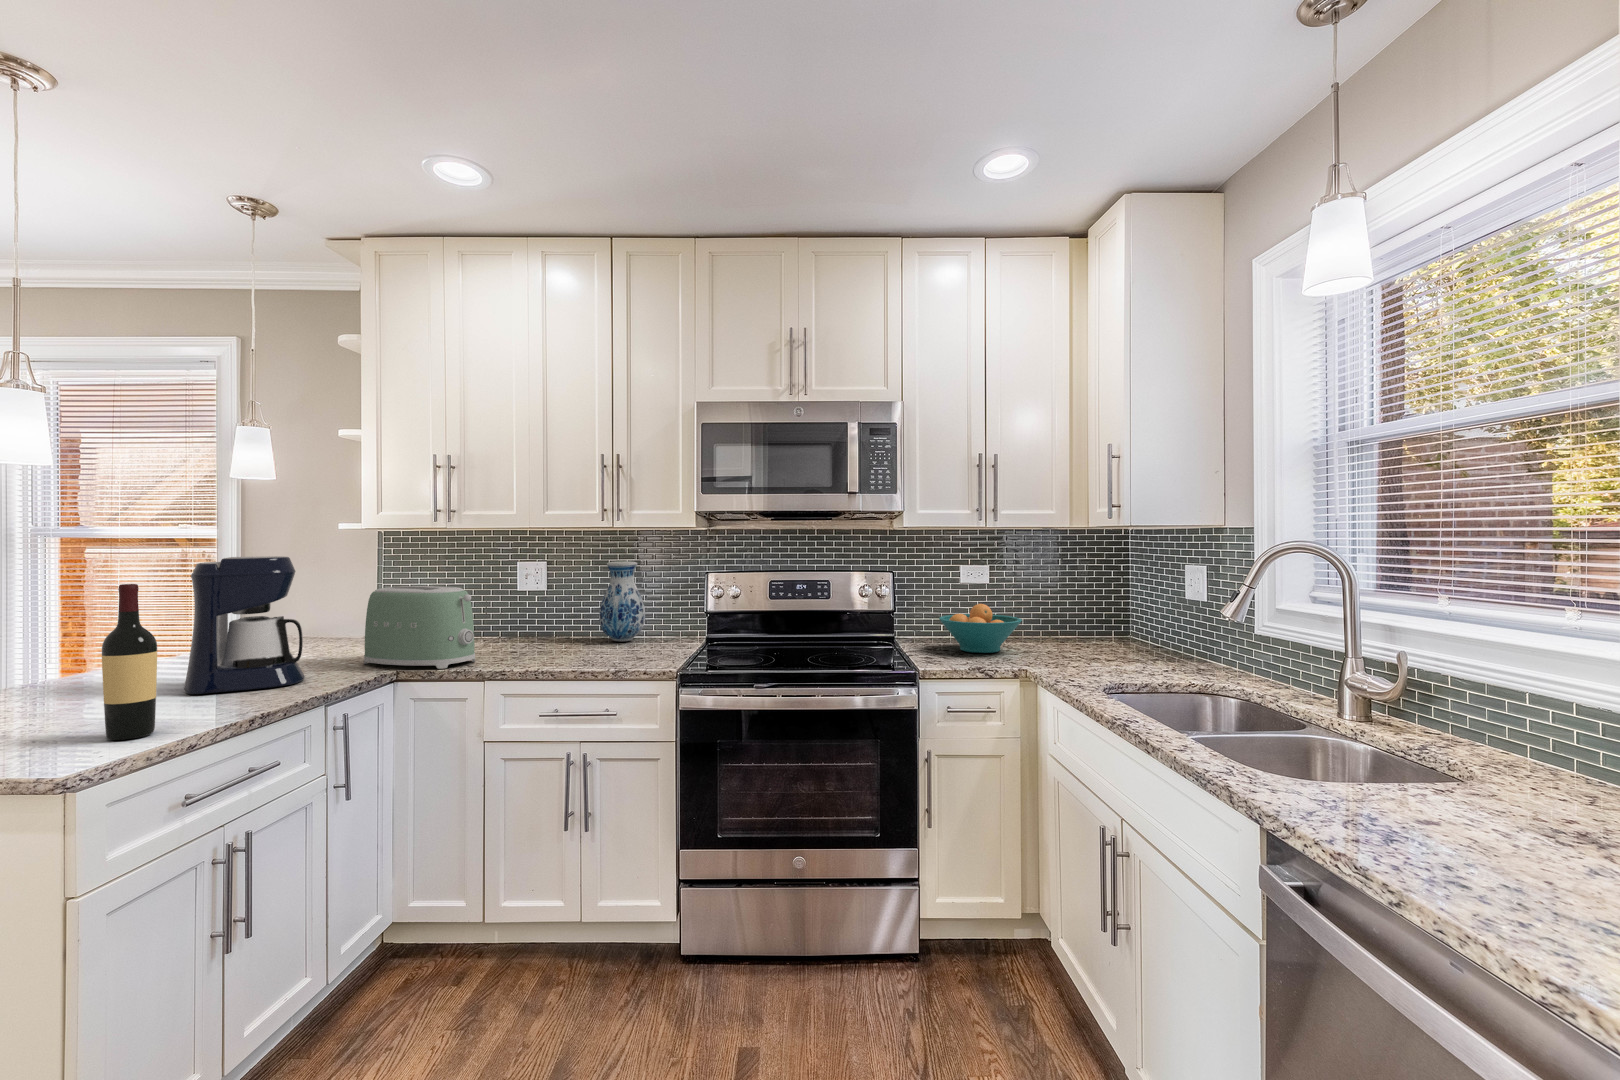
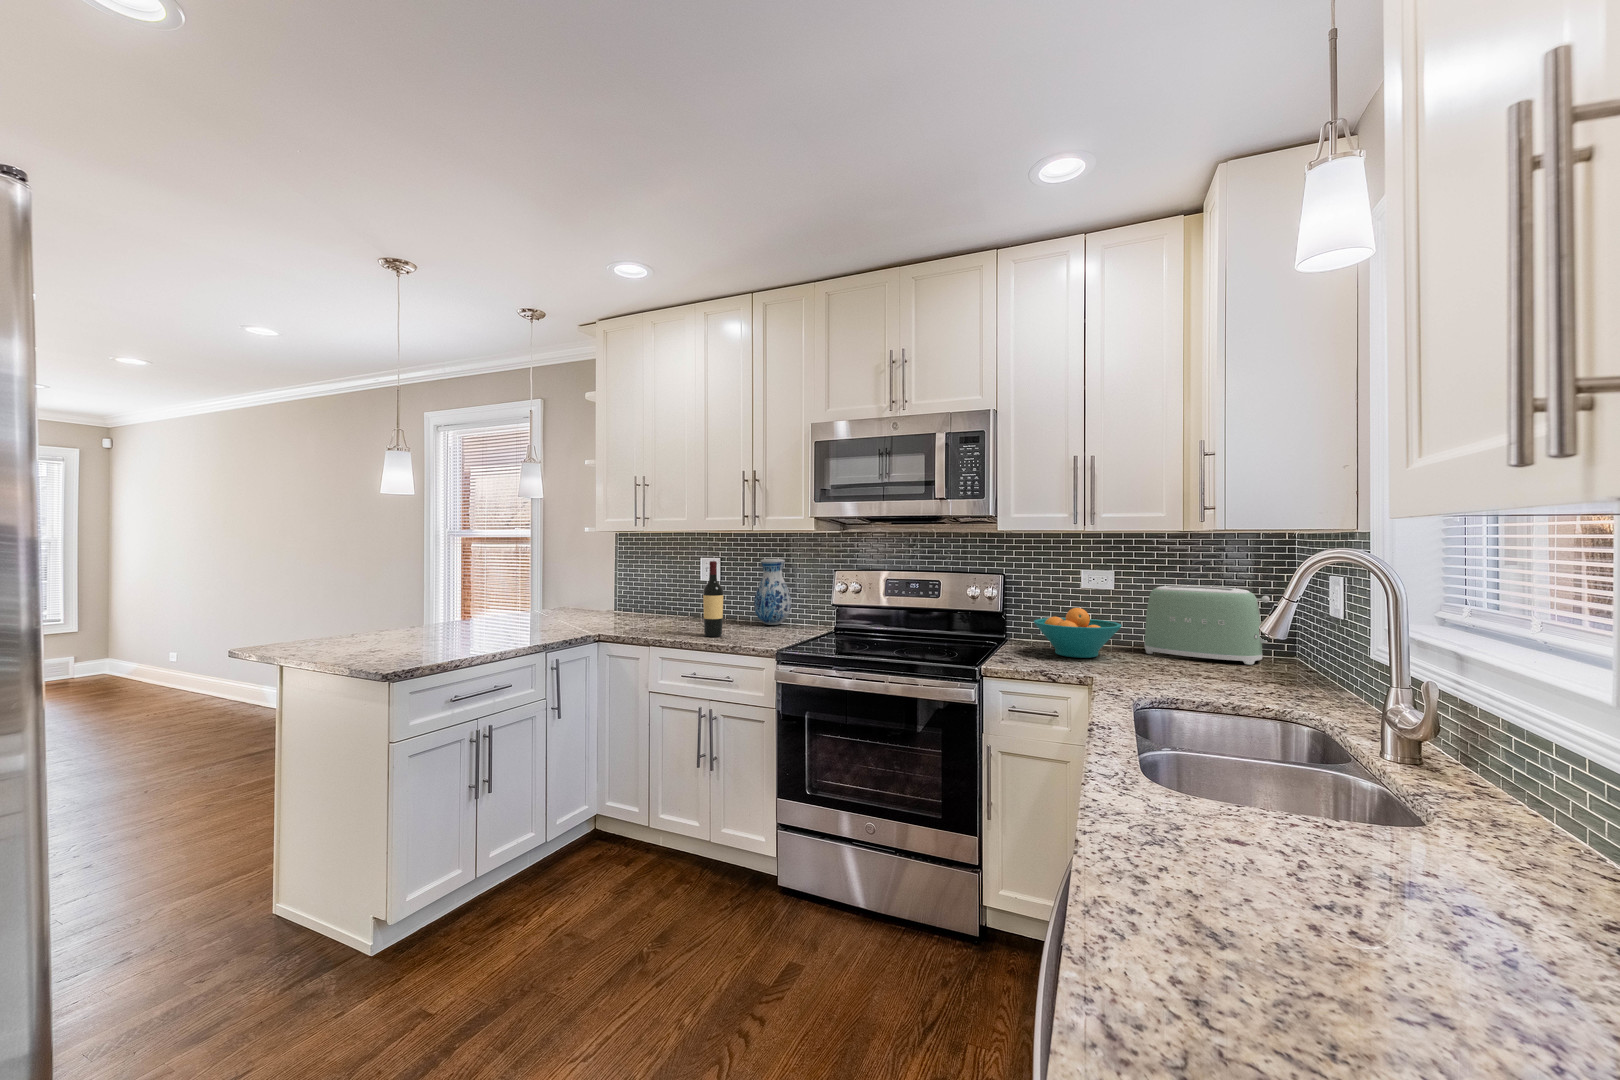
coffee maker: present [184,556,305,694] -> none [462,550,534,639]
wine bottle: present [102,584,157,740] -> present [703,561,723,637]
toaster: present [364,586,475,669] -> present [1144,586,1270,665]

